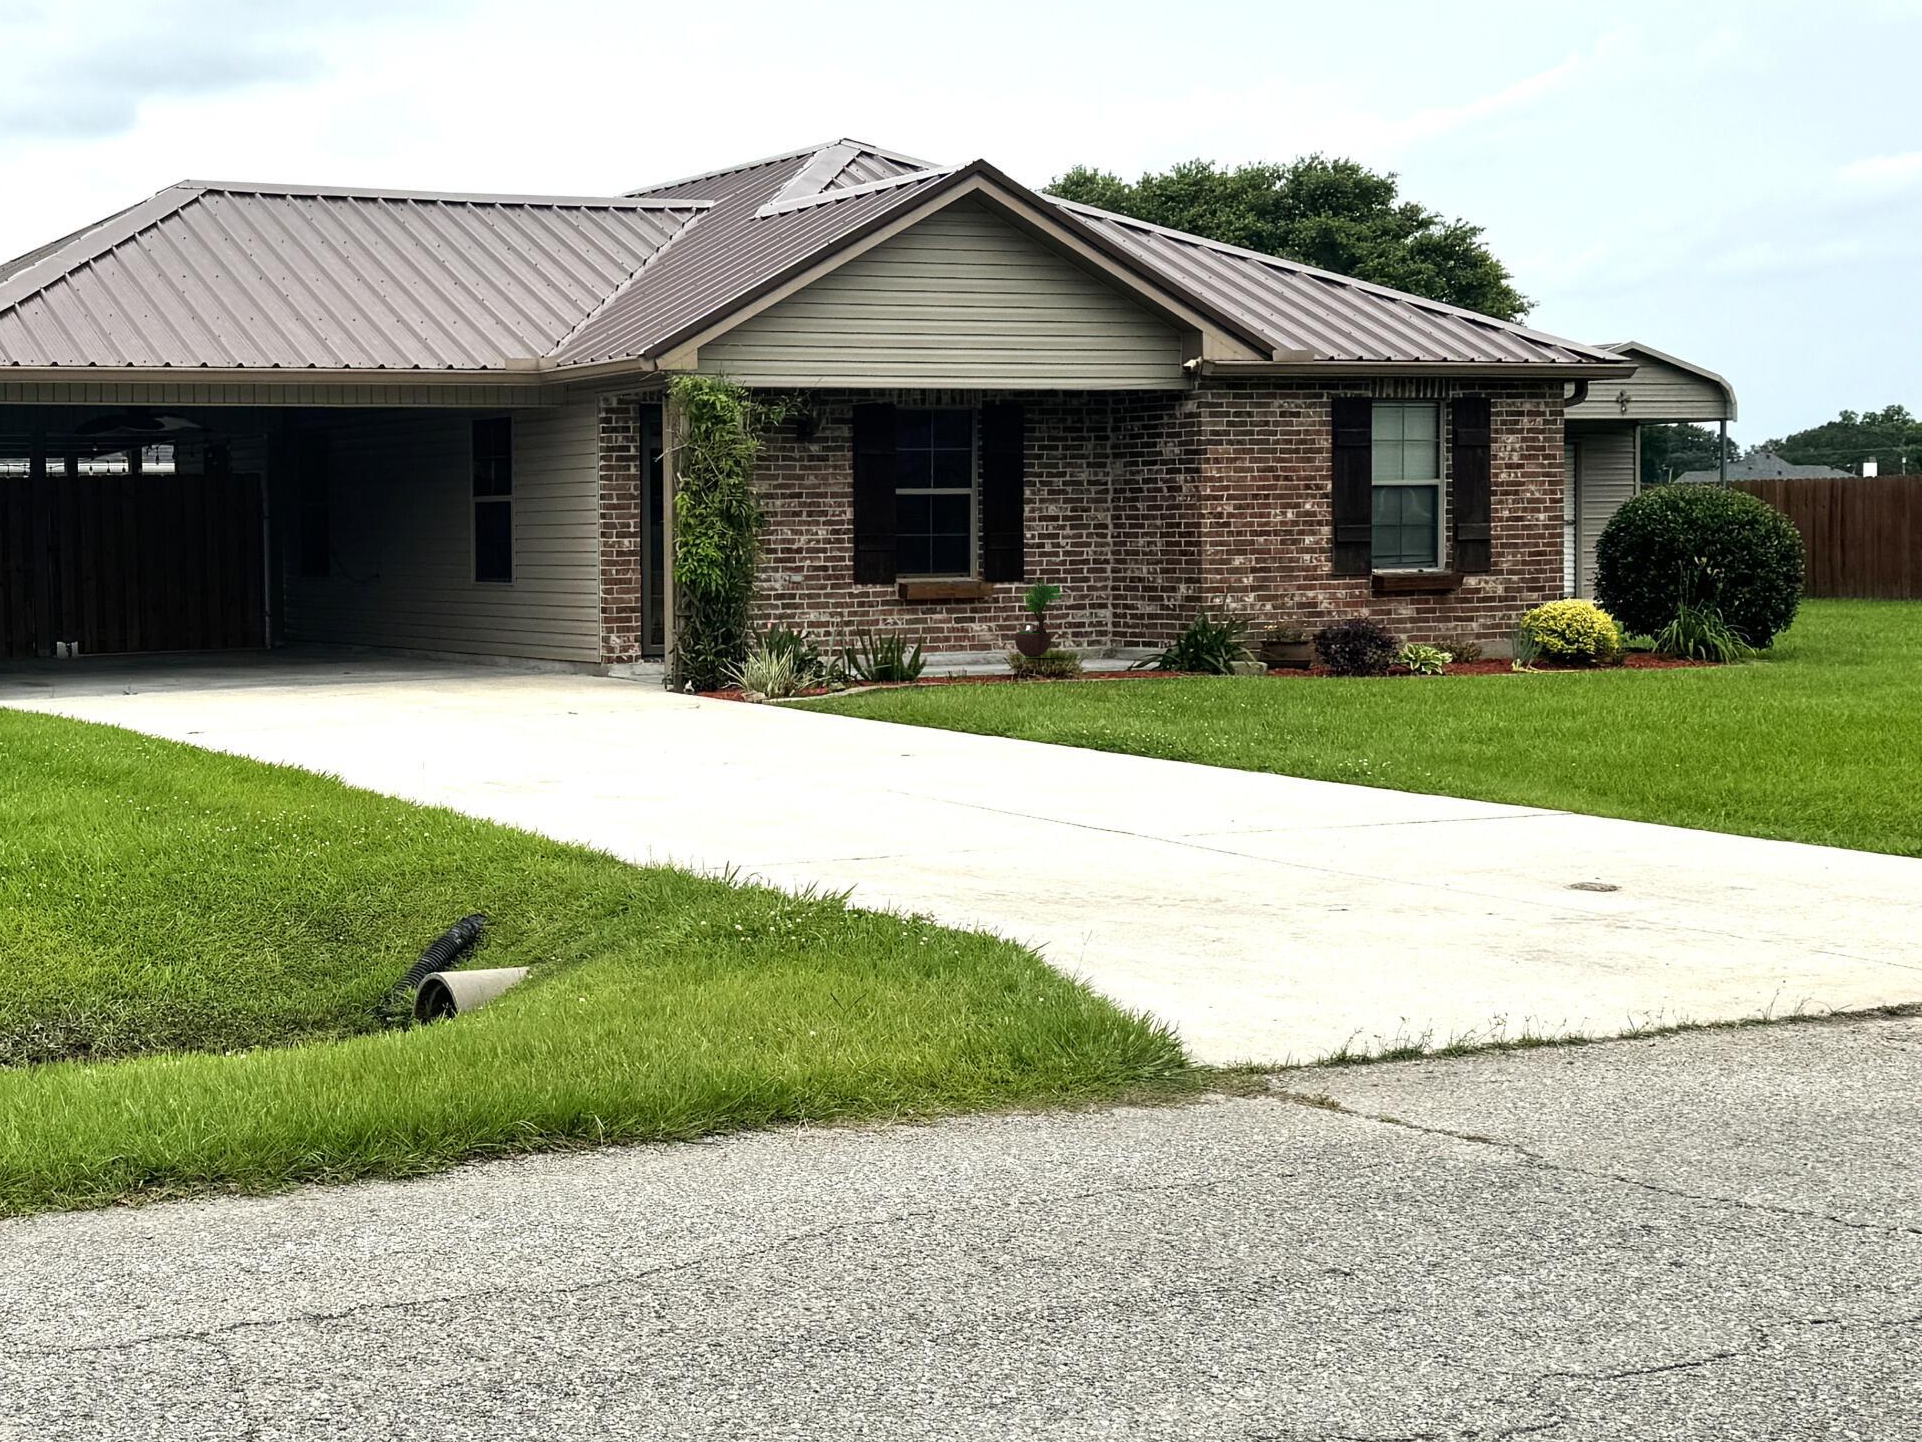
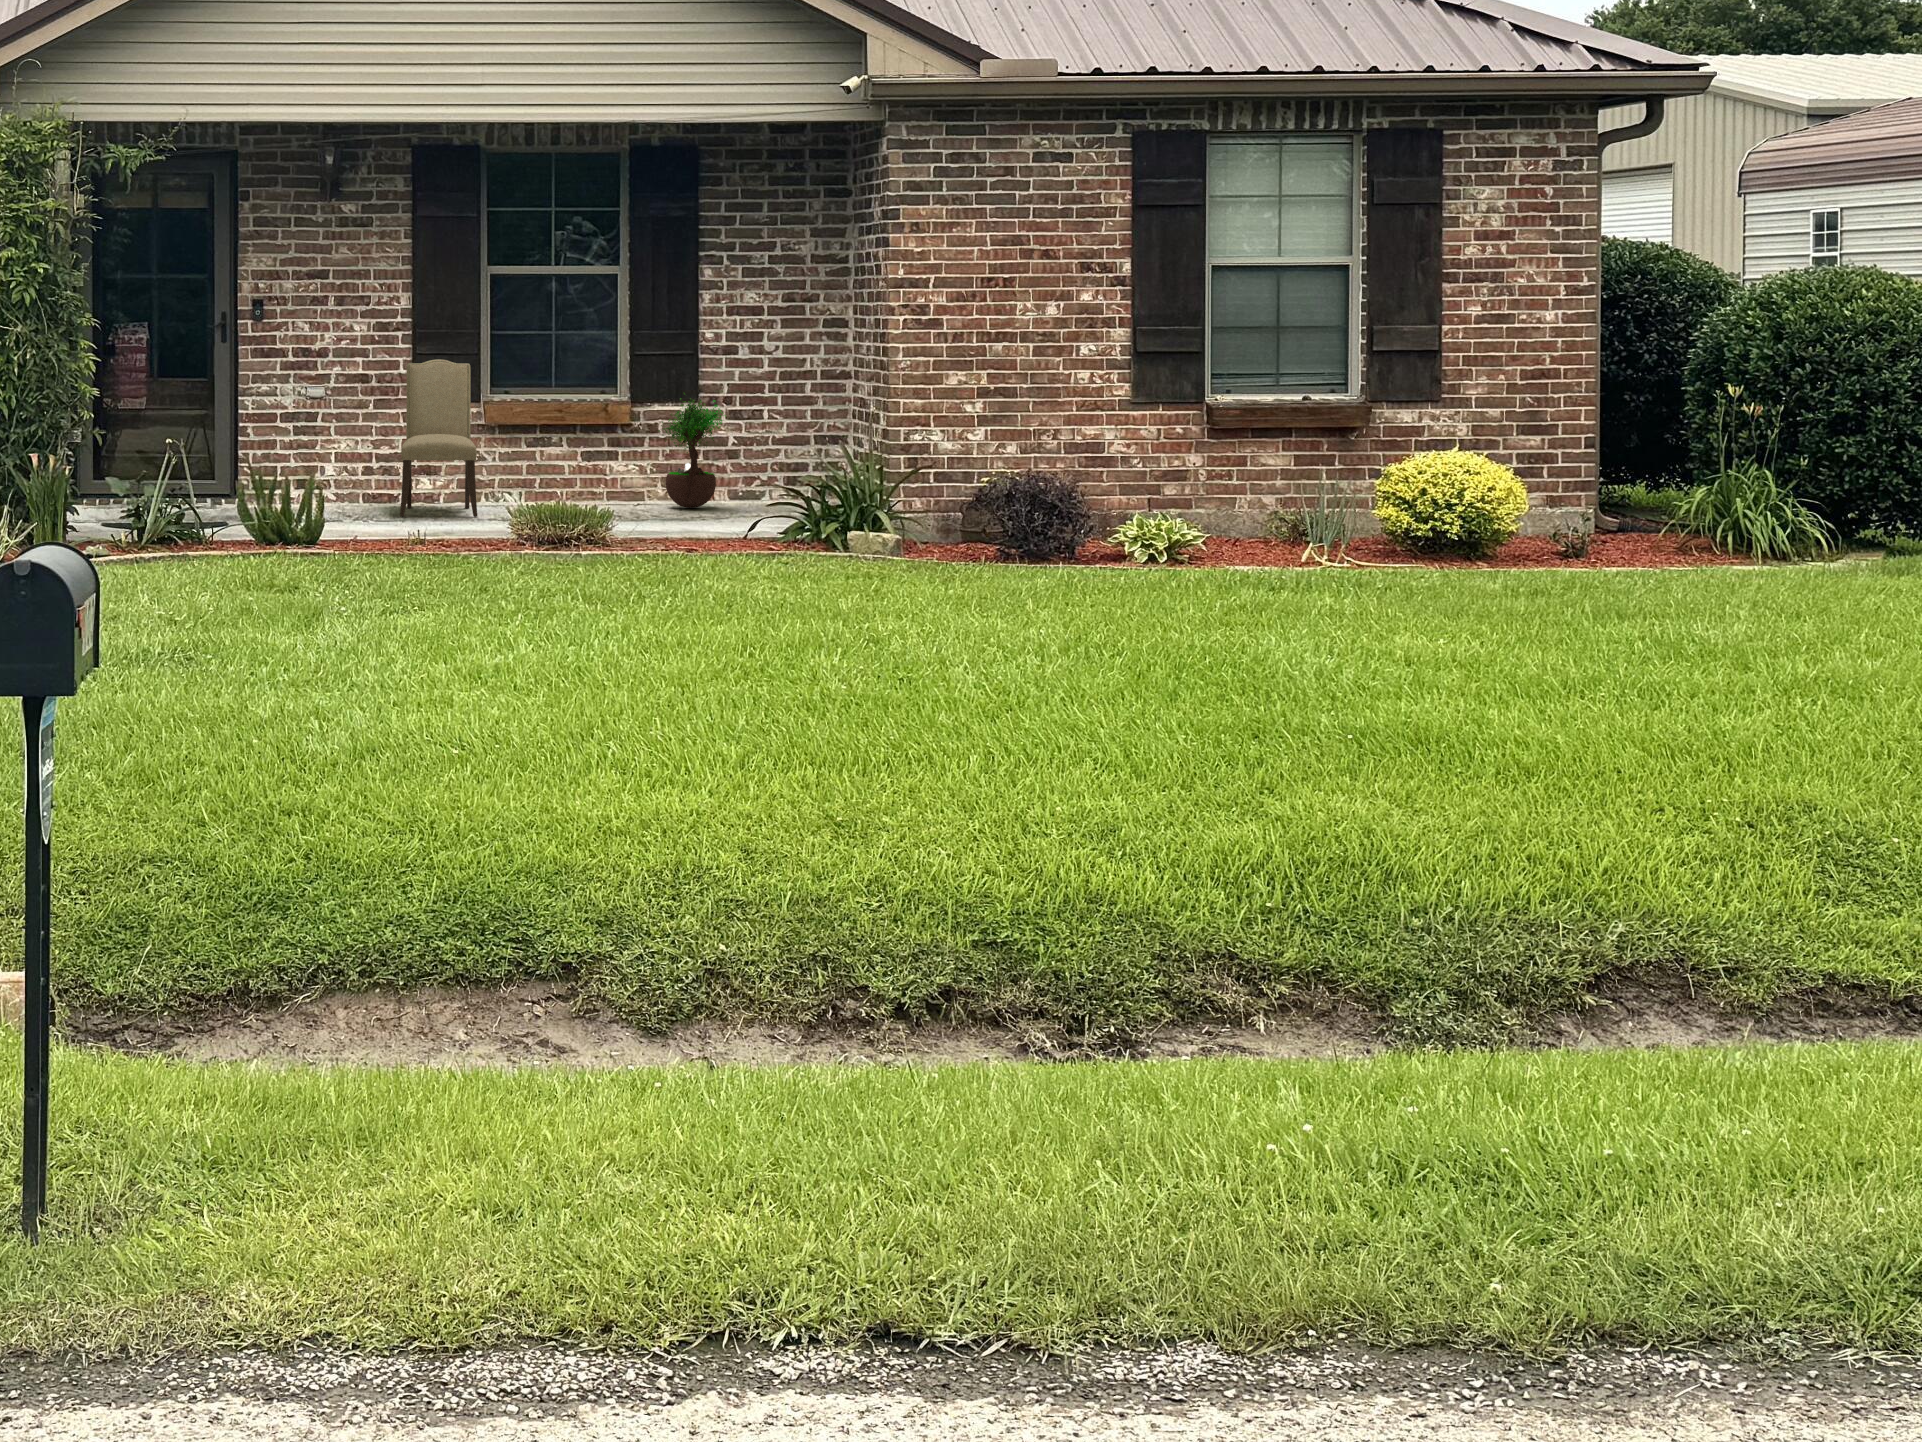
chair: none [857,554,935,668] -> present [400,359,477,517]

